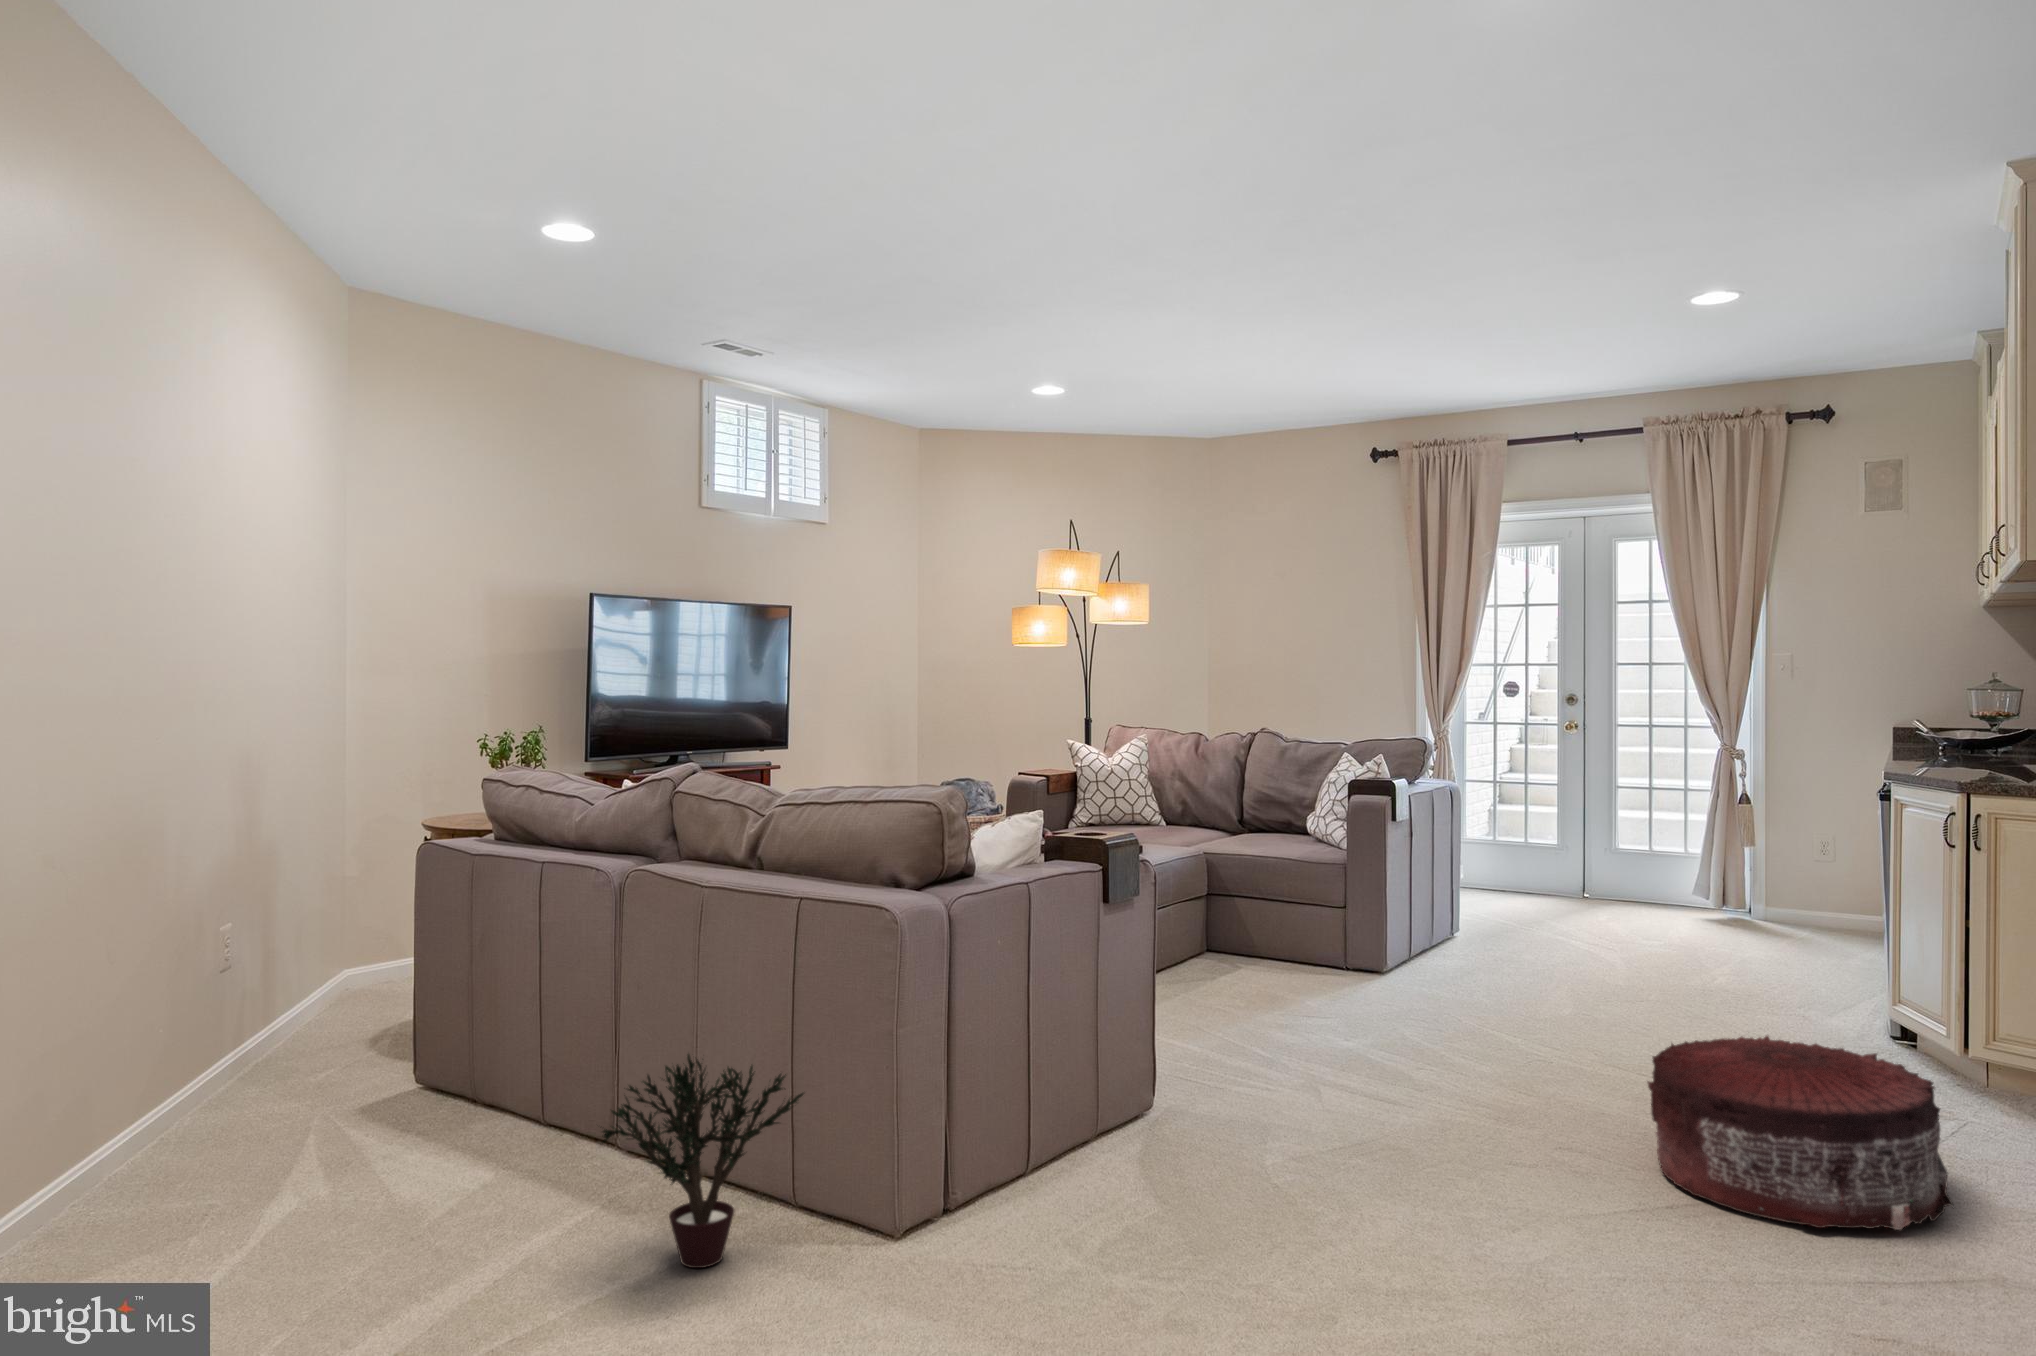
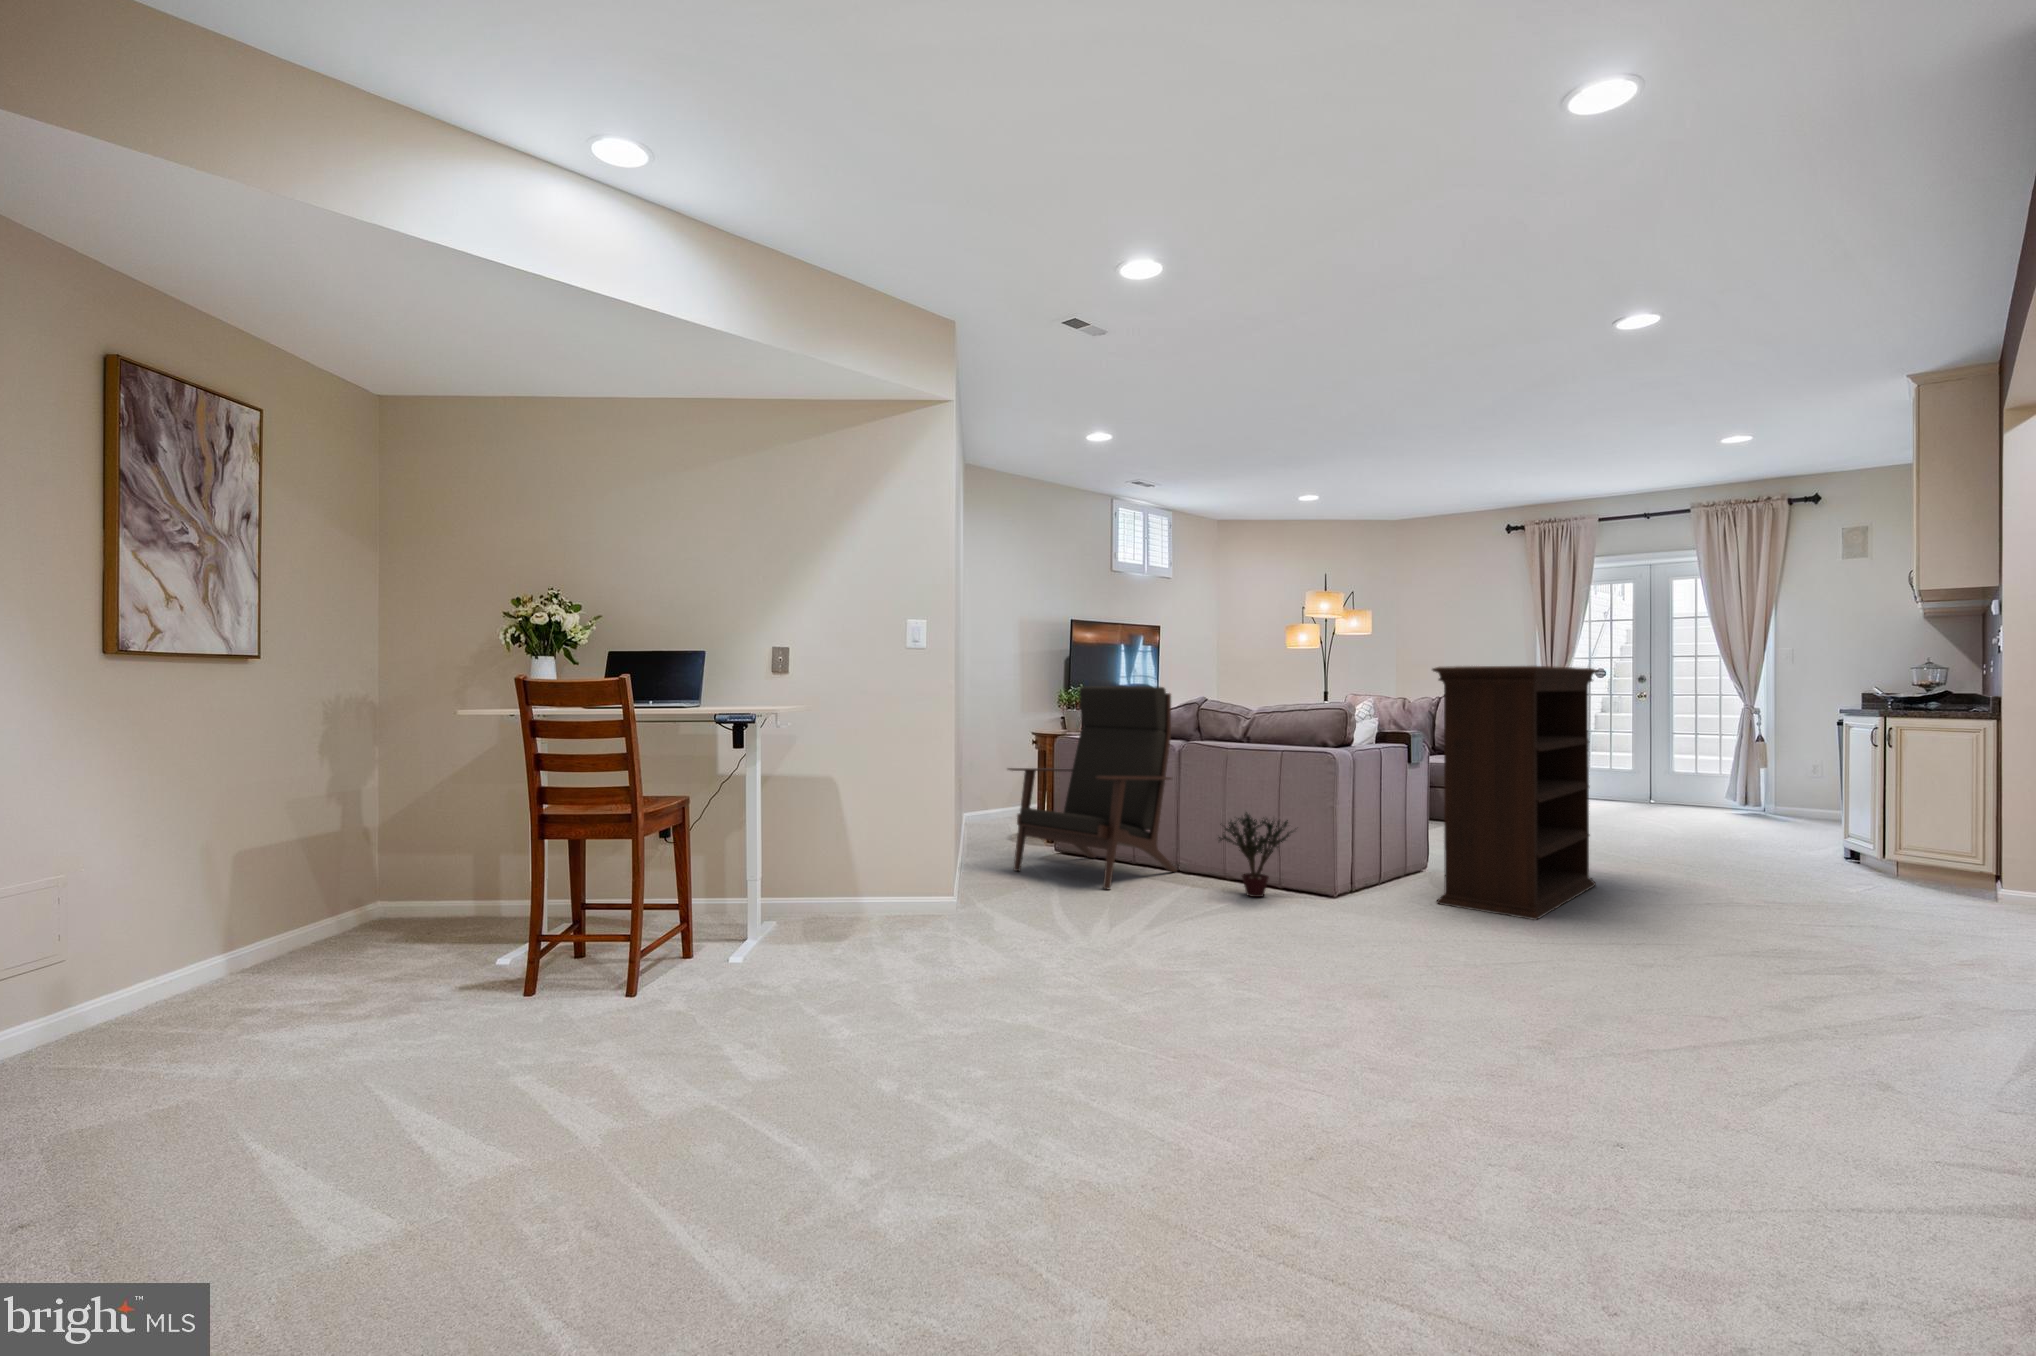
bookshelf: none [1099,707,1471,1325] -> present [1432,666,1598,920]
lounge chair: none [177,743,599,1261] -> present [1008,686,1176,890]
pouf: present [1648,1036,1953,1230] -> none [1693,832,1856,910]

